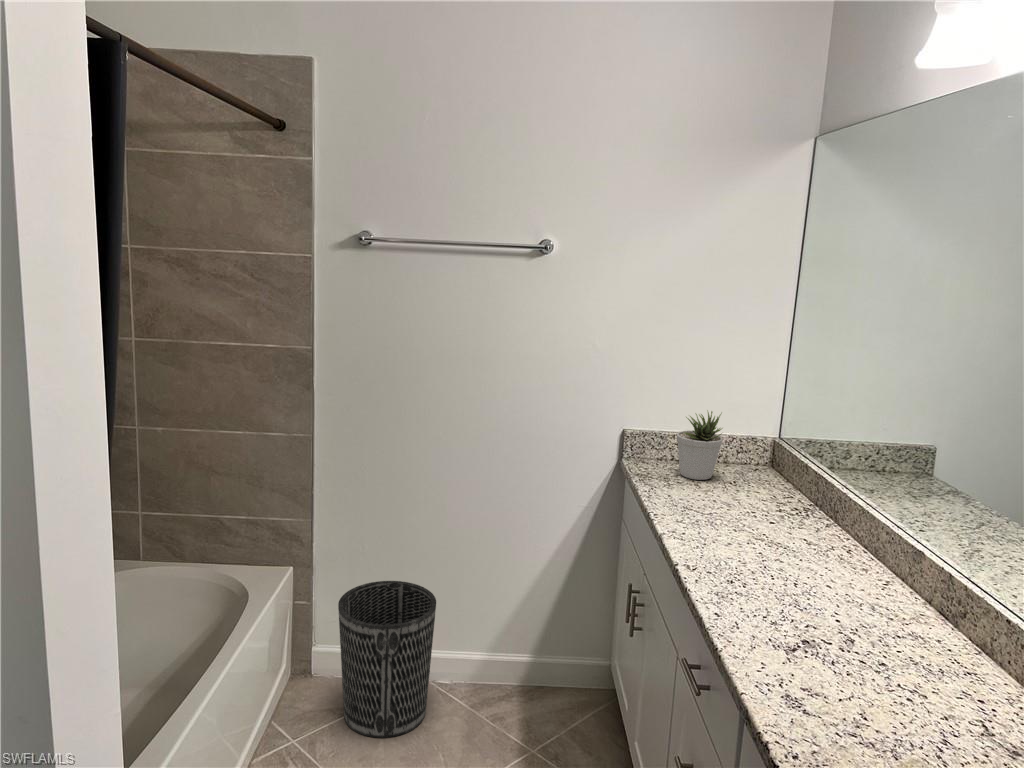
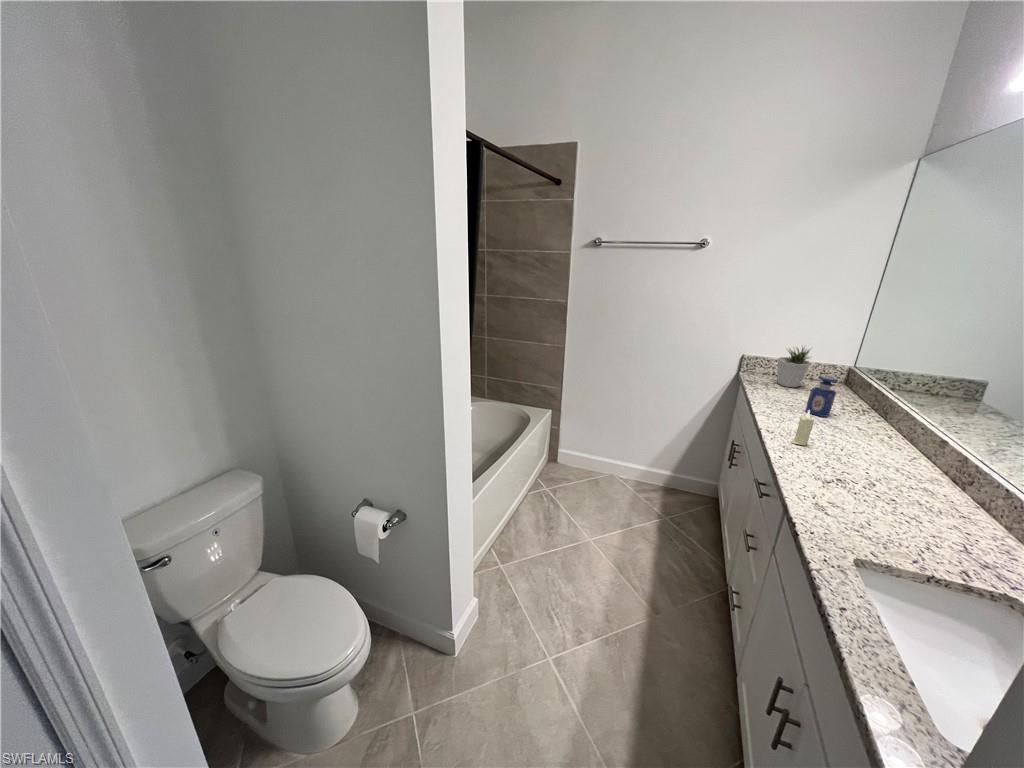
perfume bottle: none [730,460,768,527] -> present [806,375,838,417]
candle: none [724,524,752,586] -> present [791,410,814,445]
wastebasket: present [338,581,436,738] -> none [570,422,621,497]

